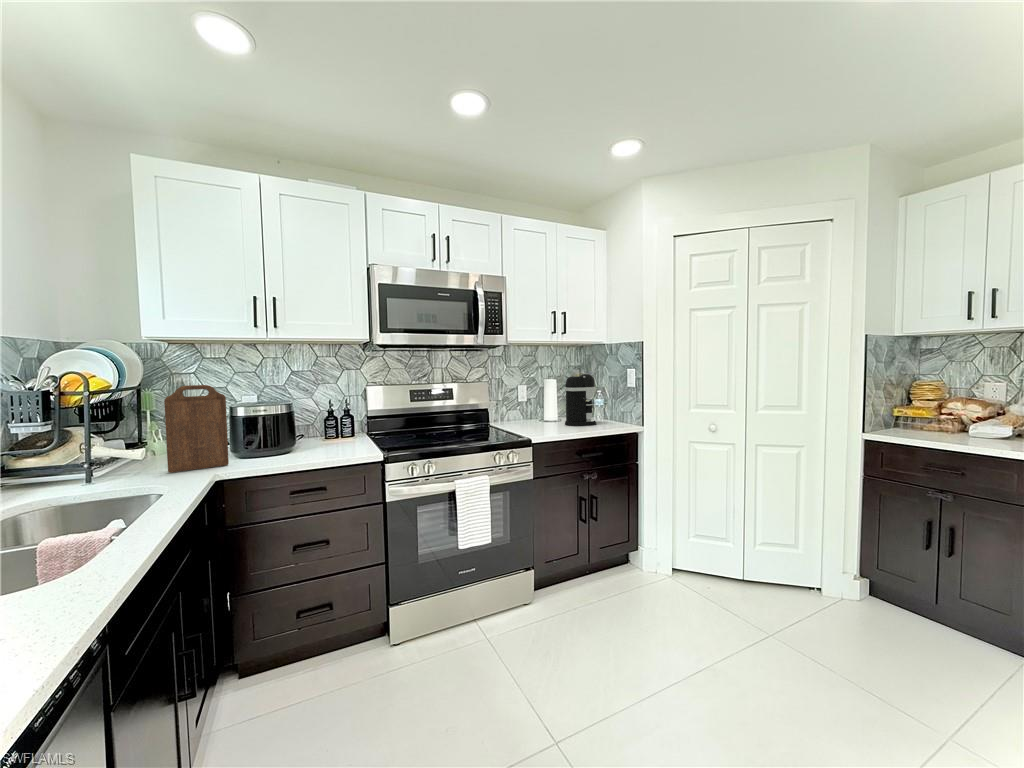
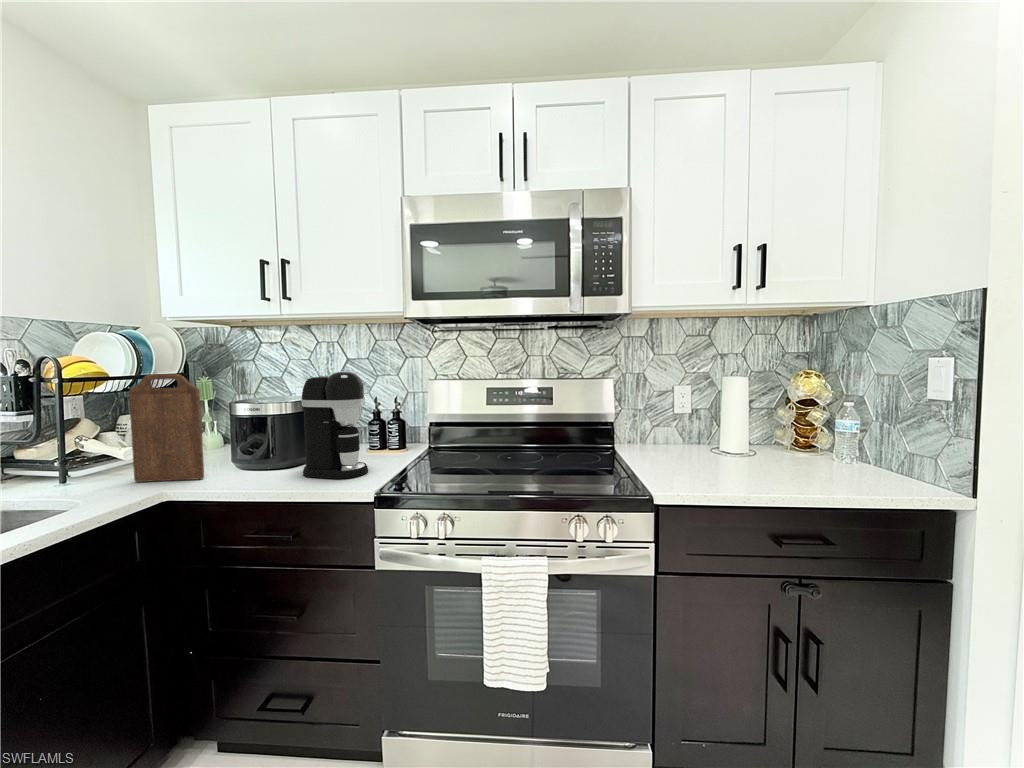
coffee maker: present [565,374,596,426] -> present [301,371,368,479]

